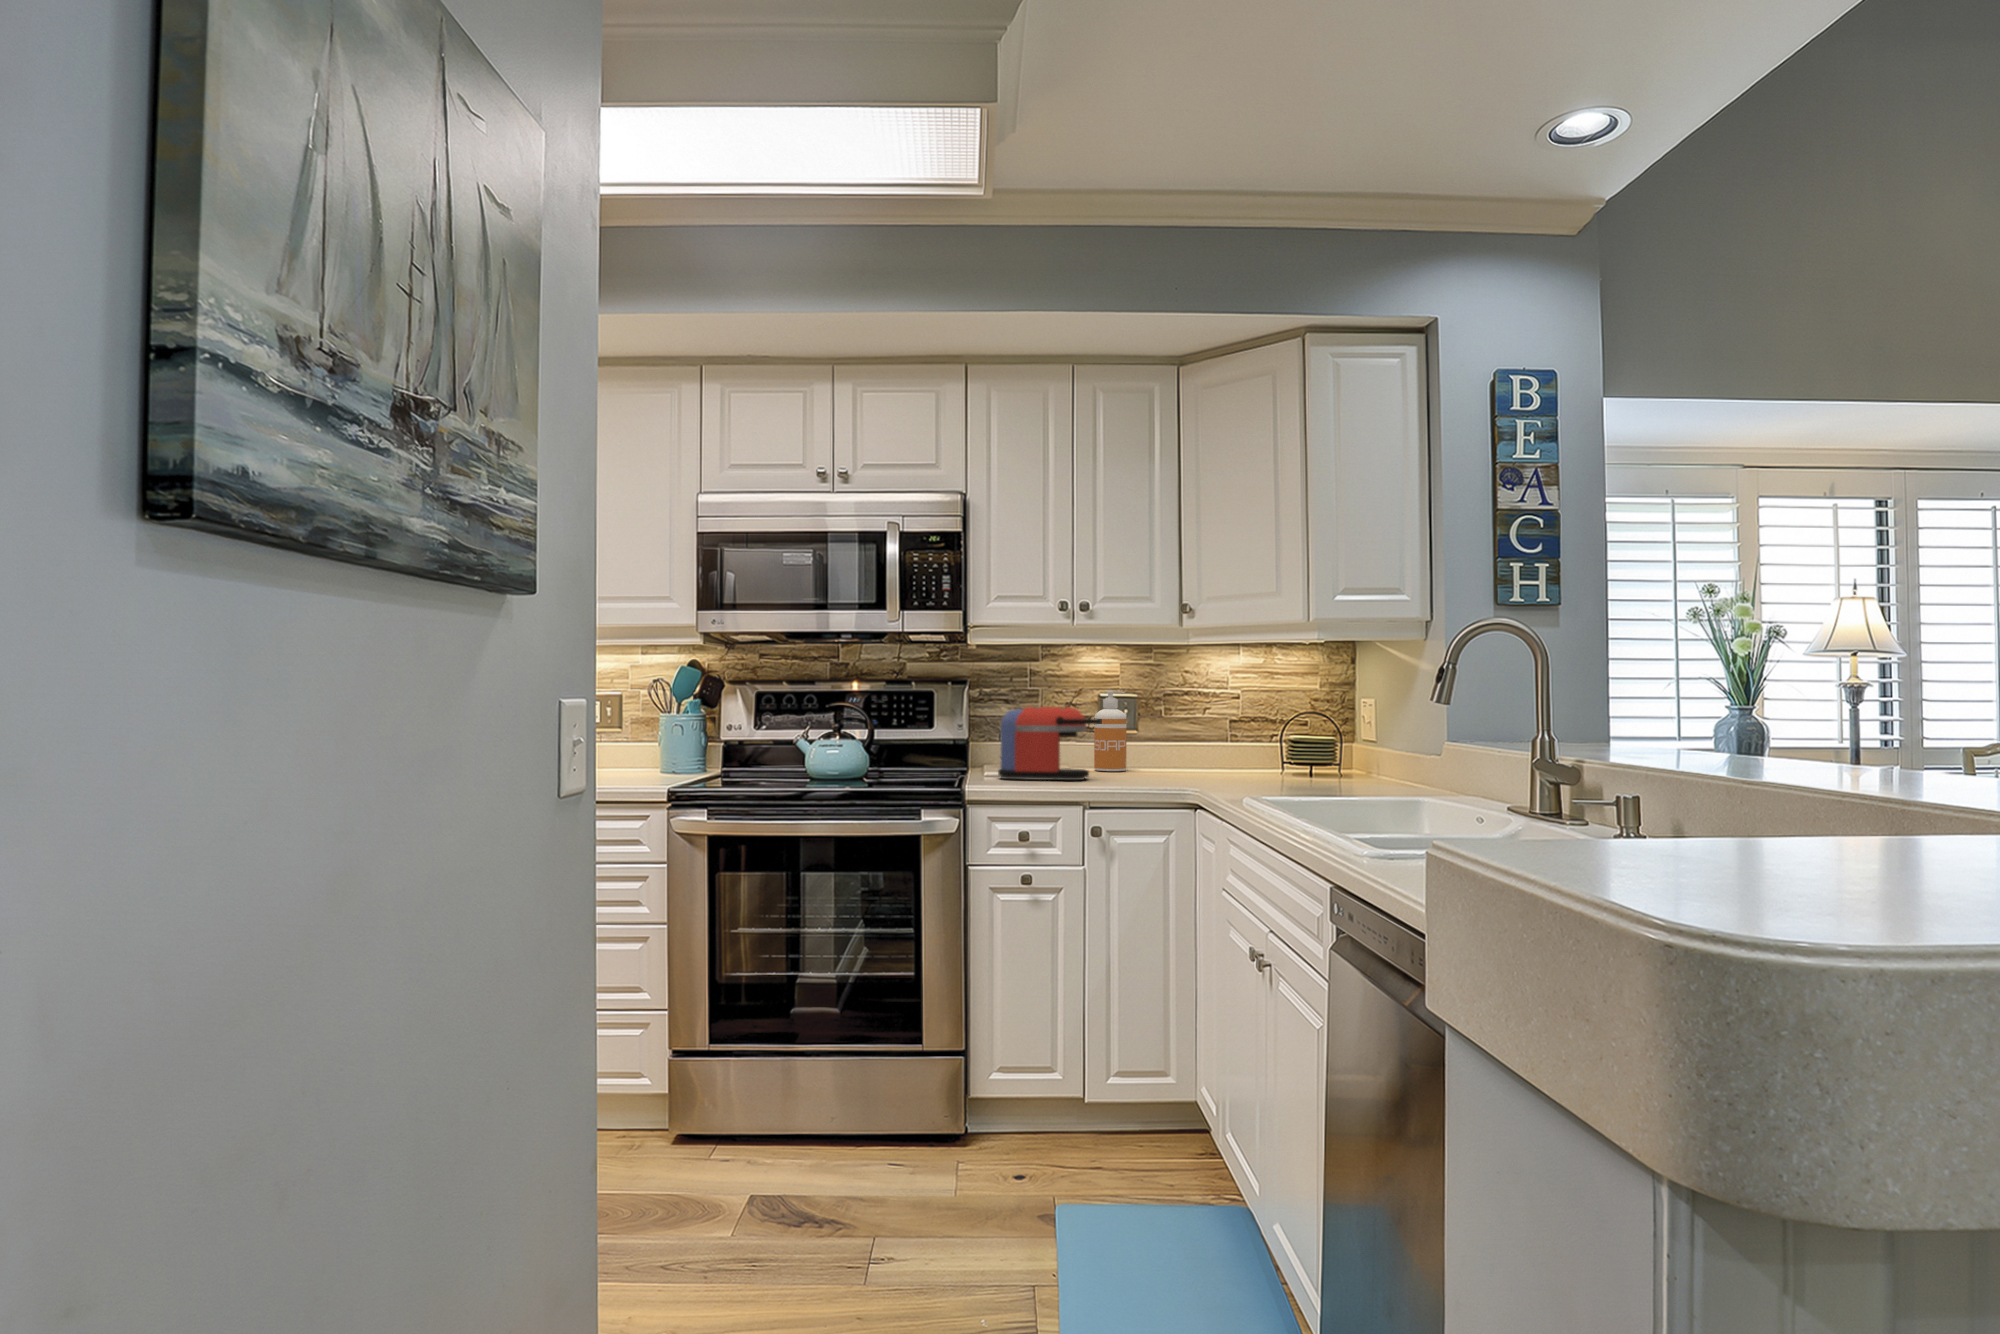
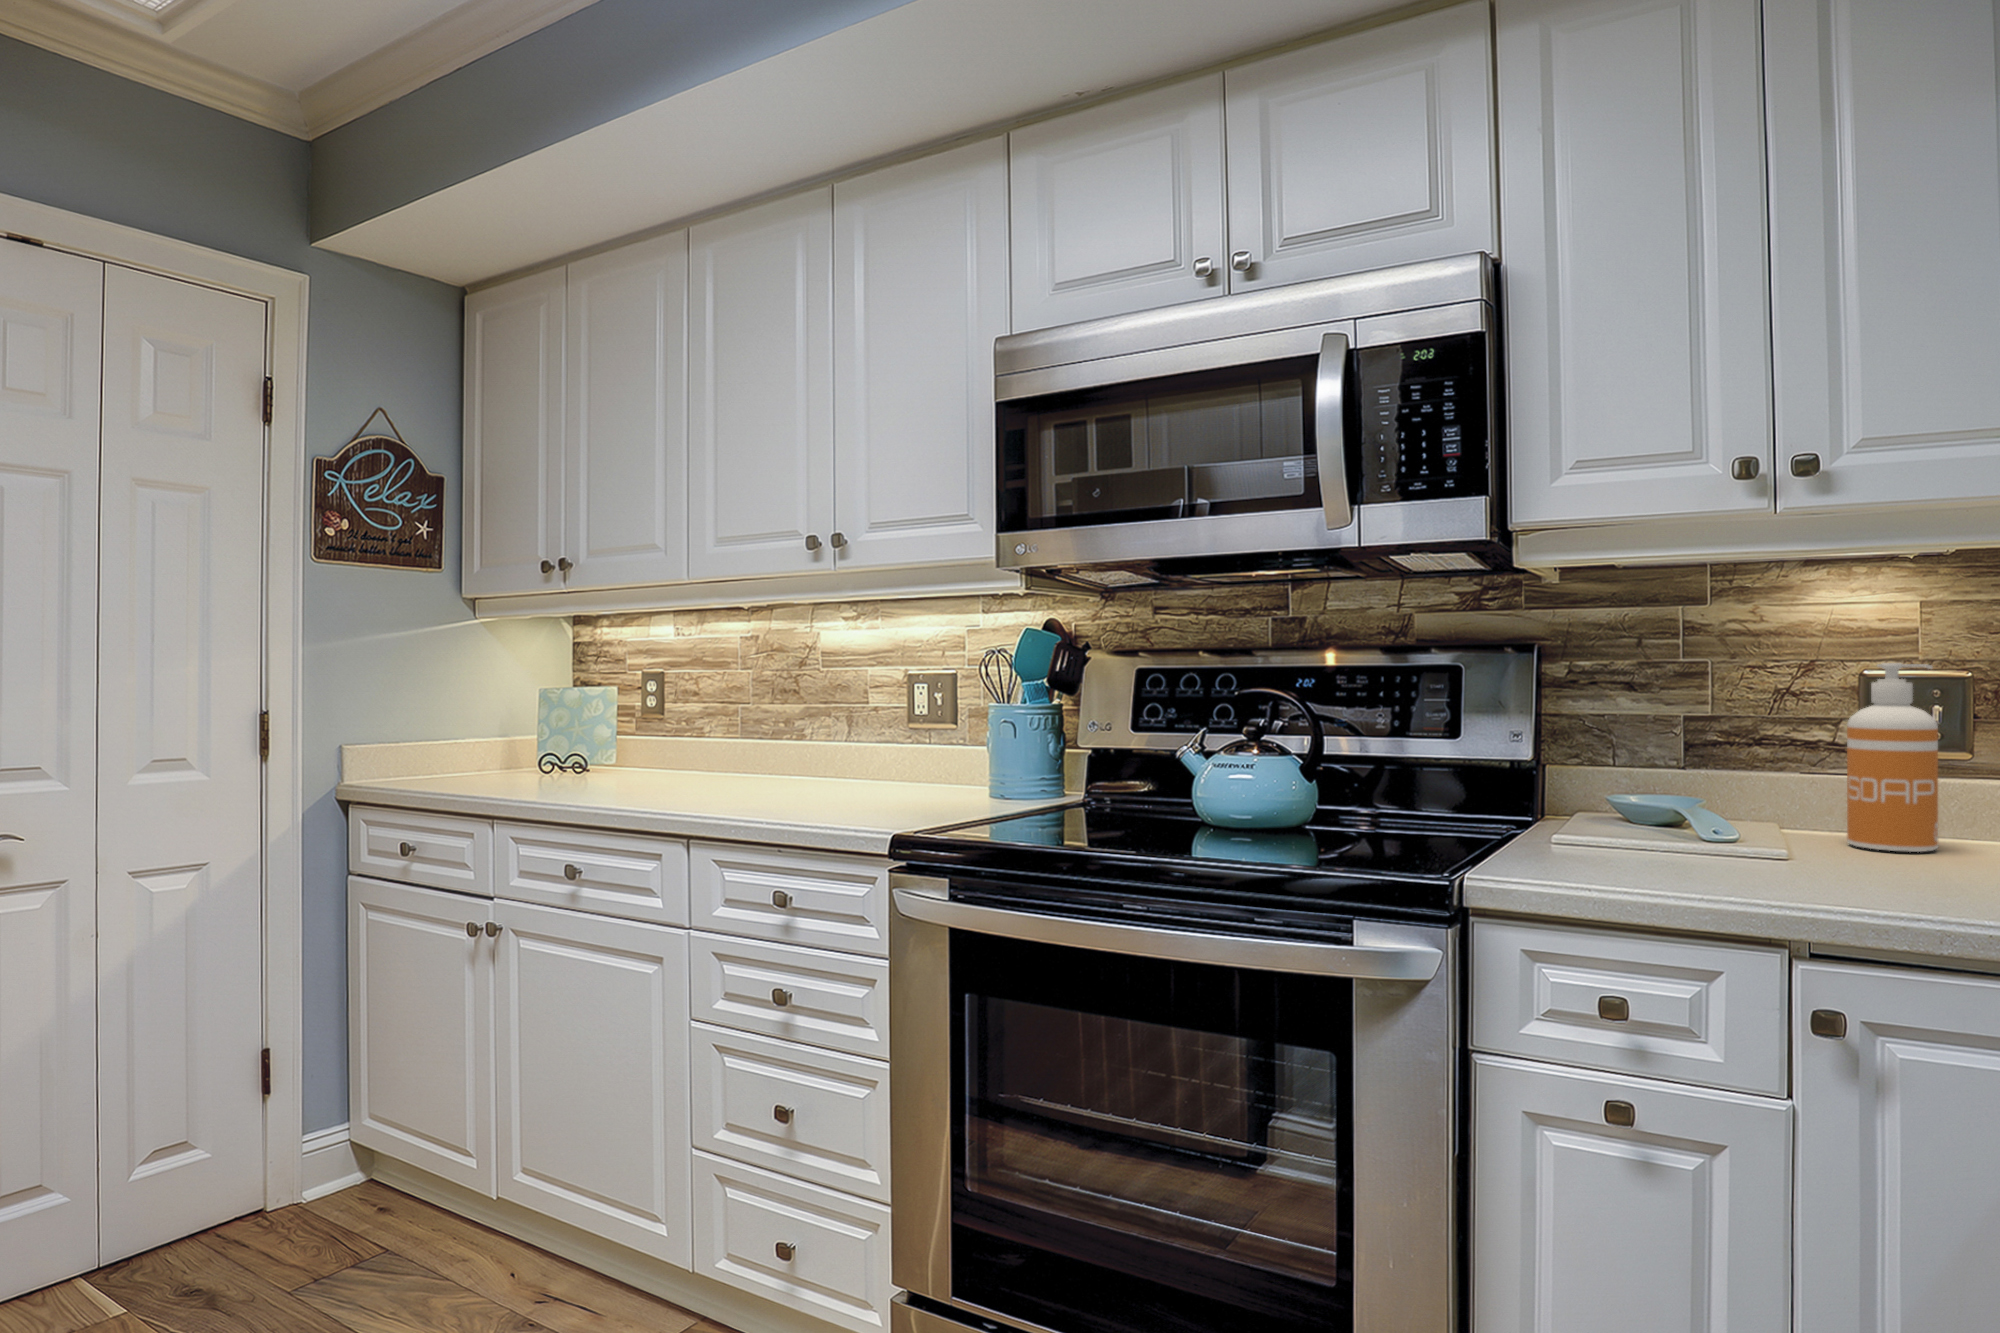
coffee maker: present [998,707,1102,780] -> none [1584,702,1855,877]

